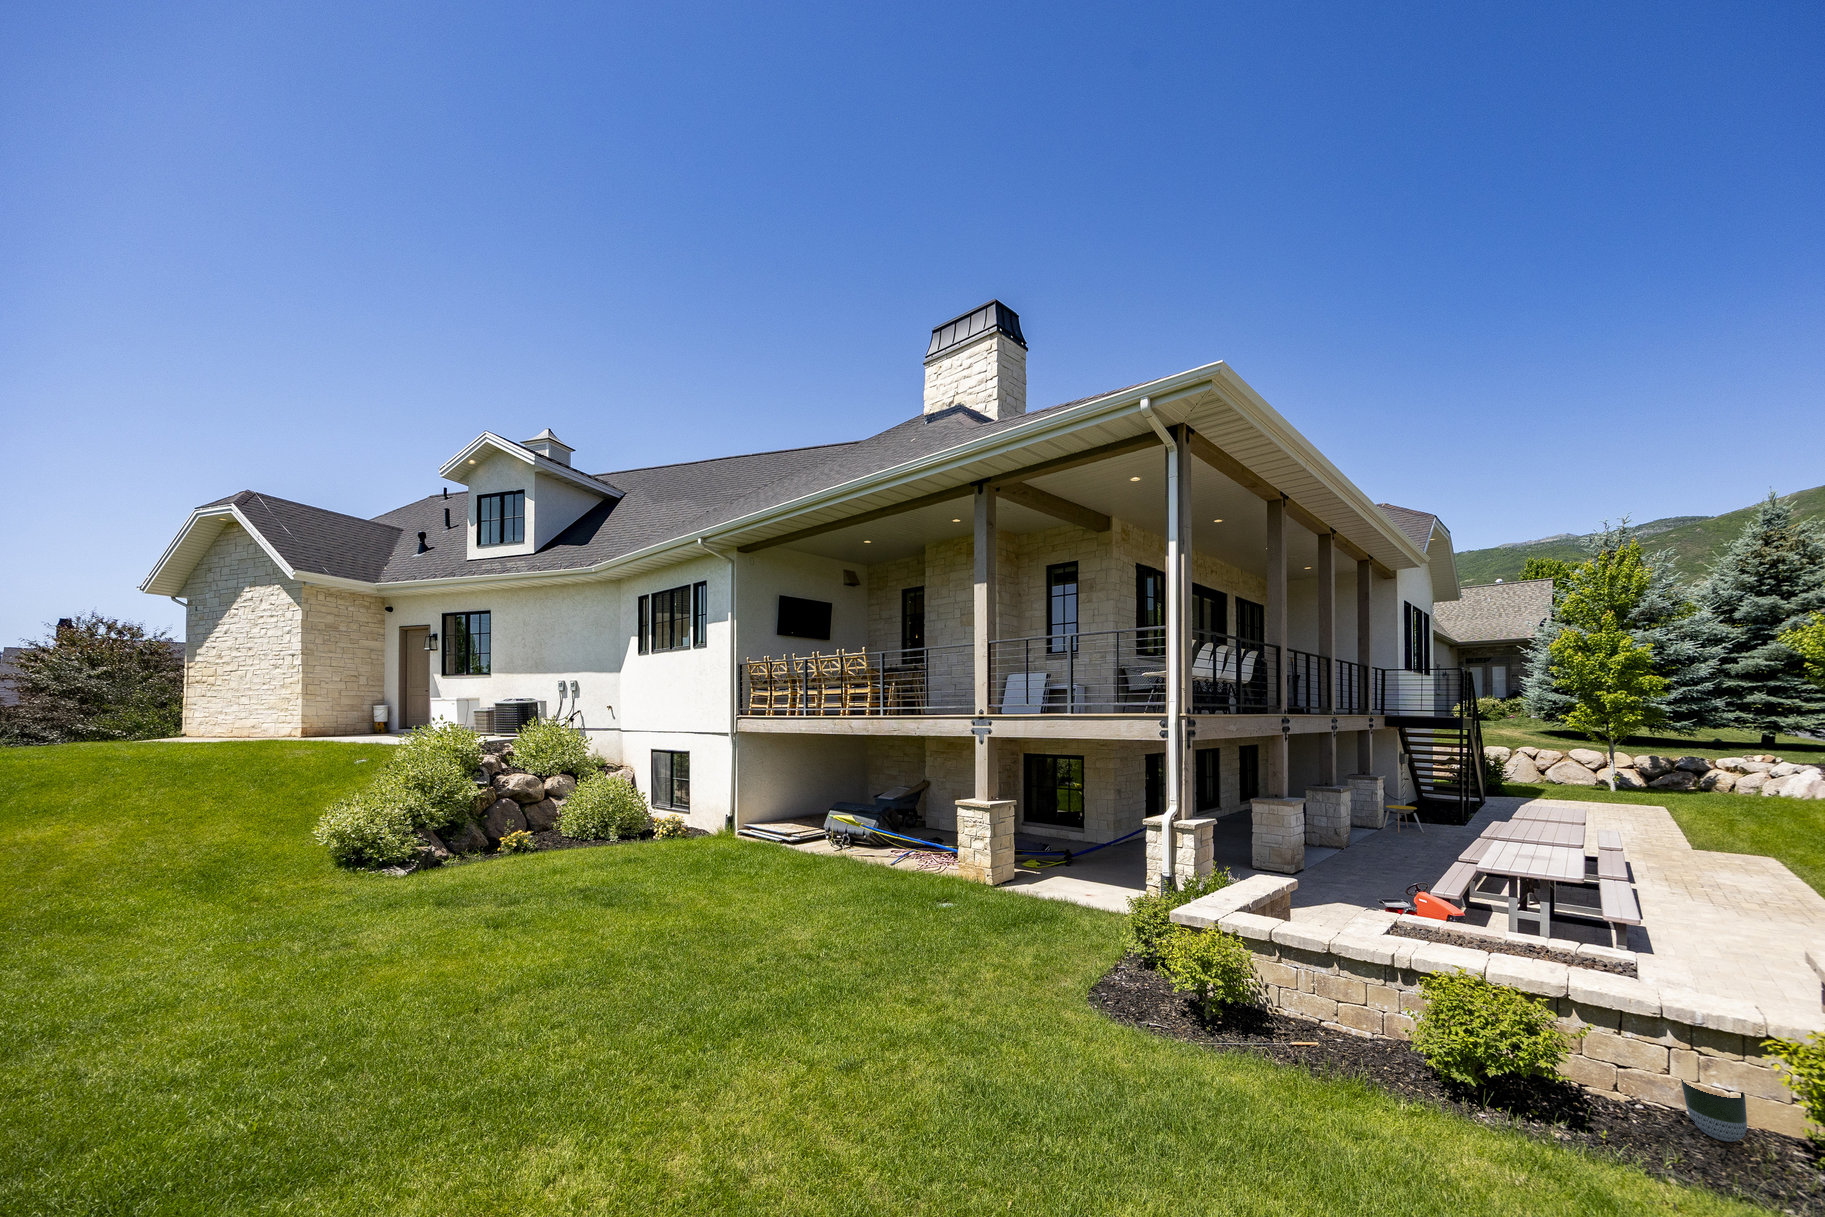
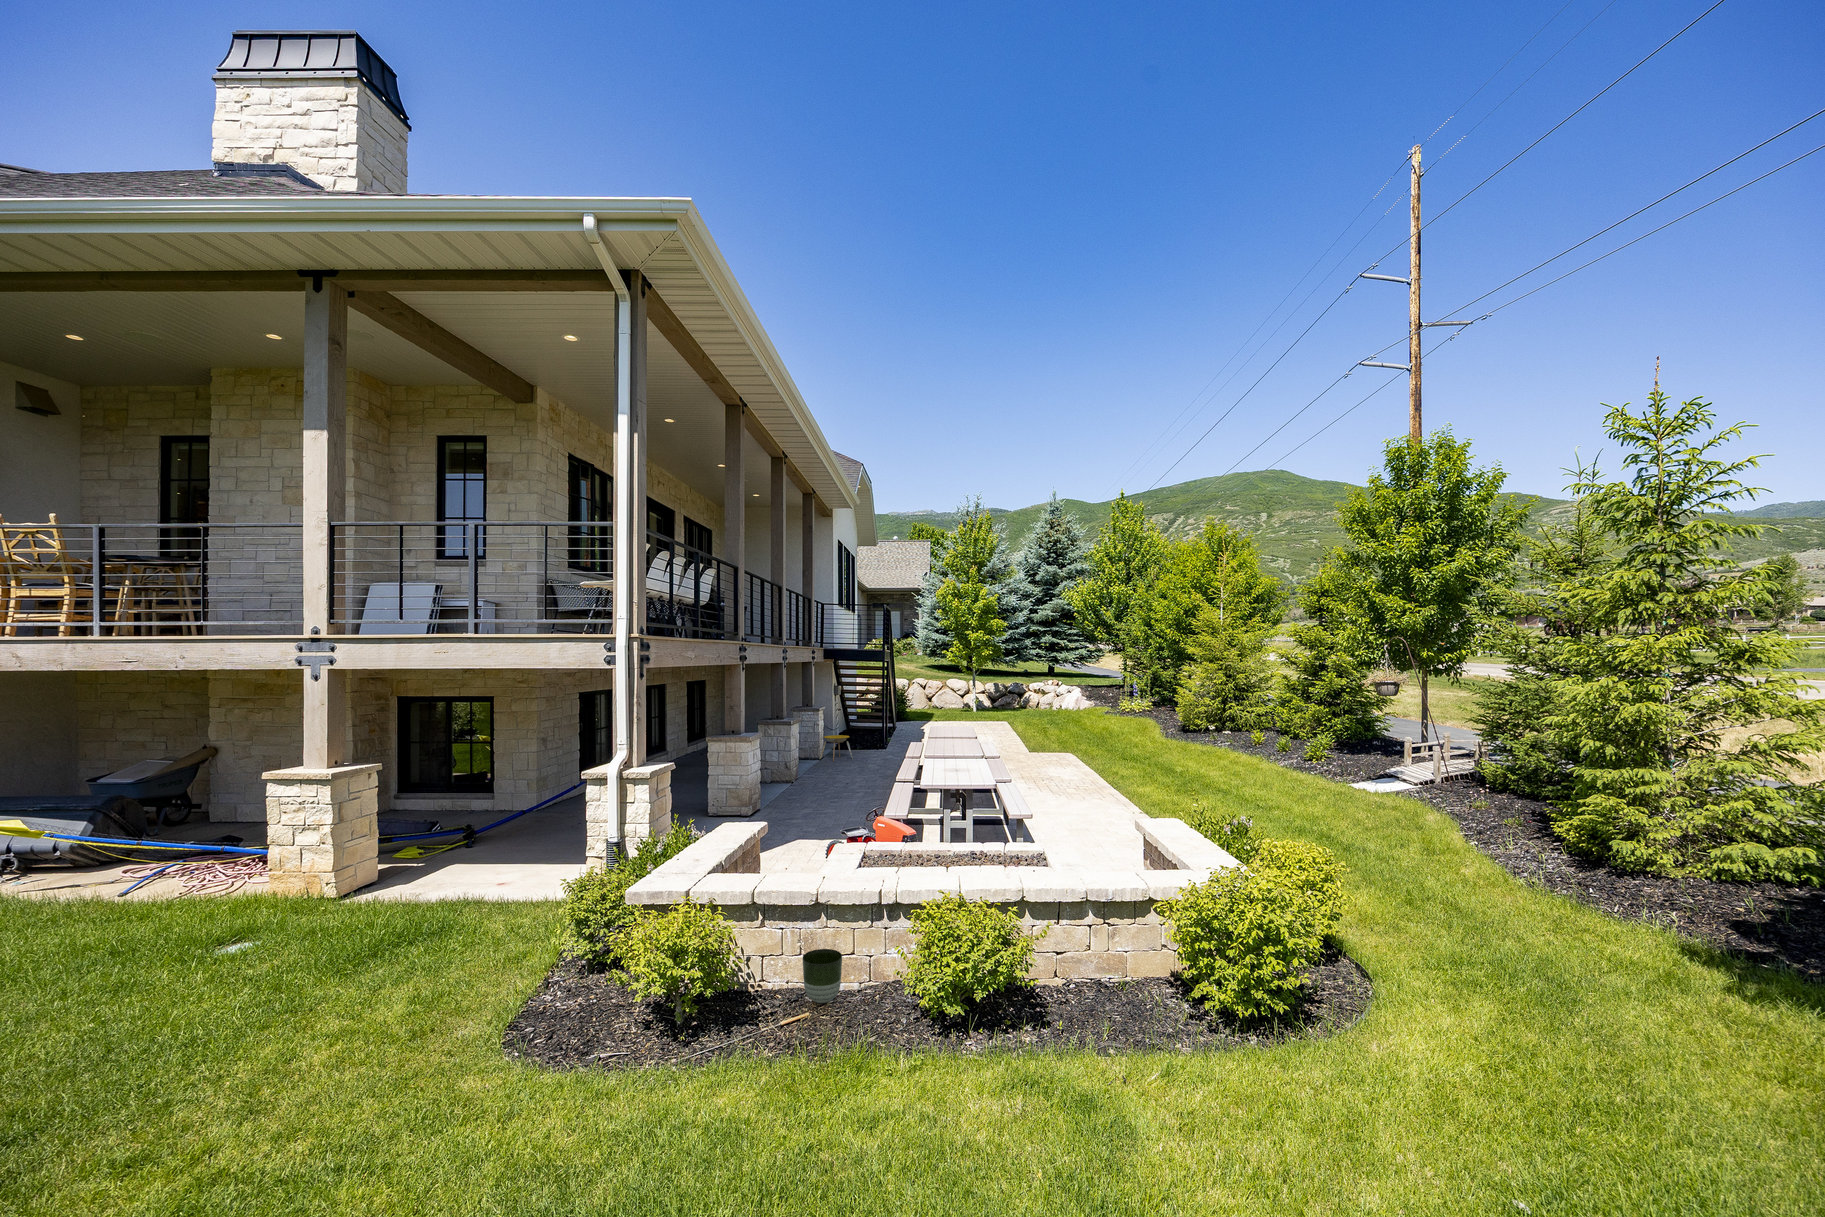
planter: present [1681,1079,1747,1142] -> present [803,949,842,1003]

